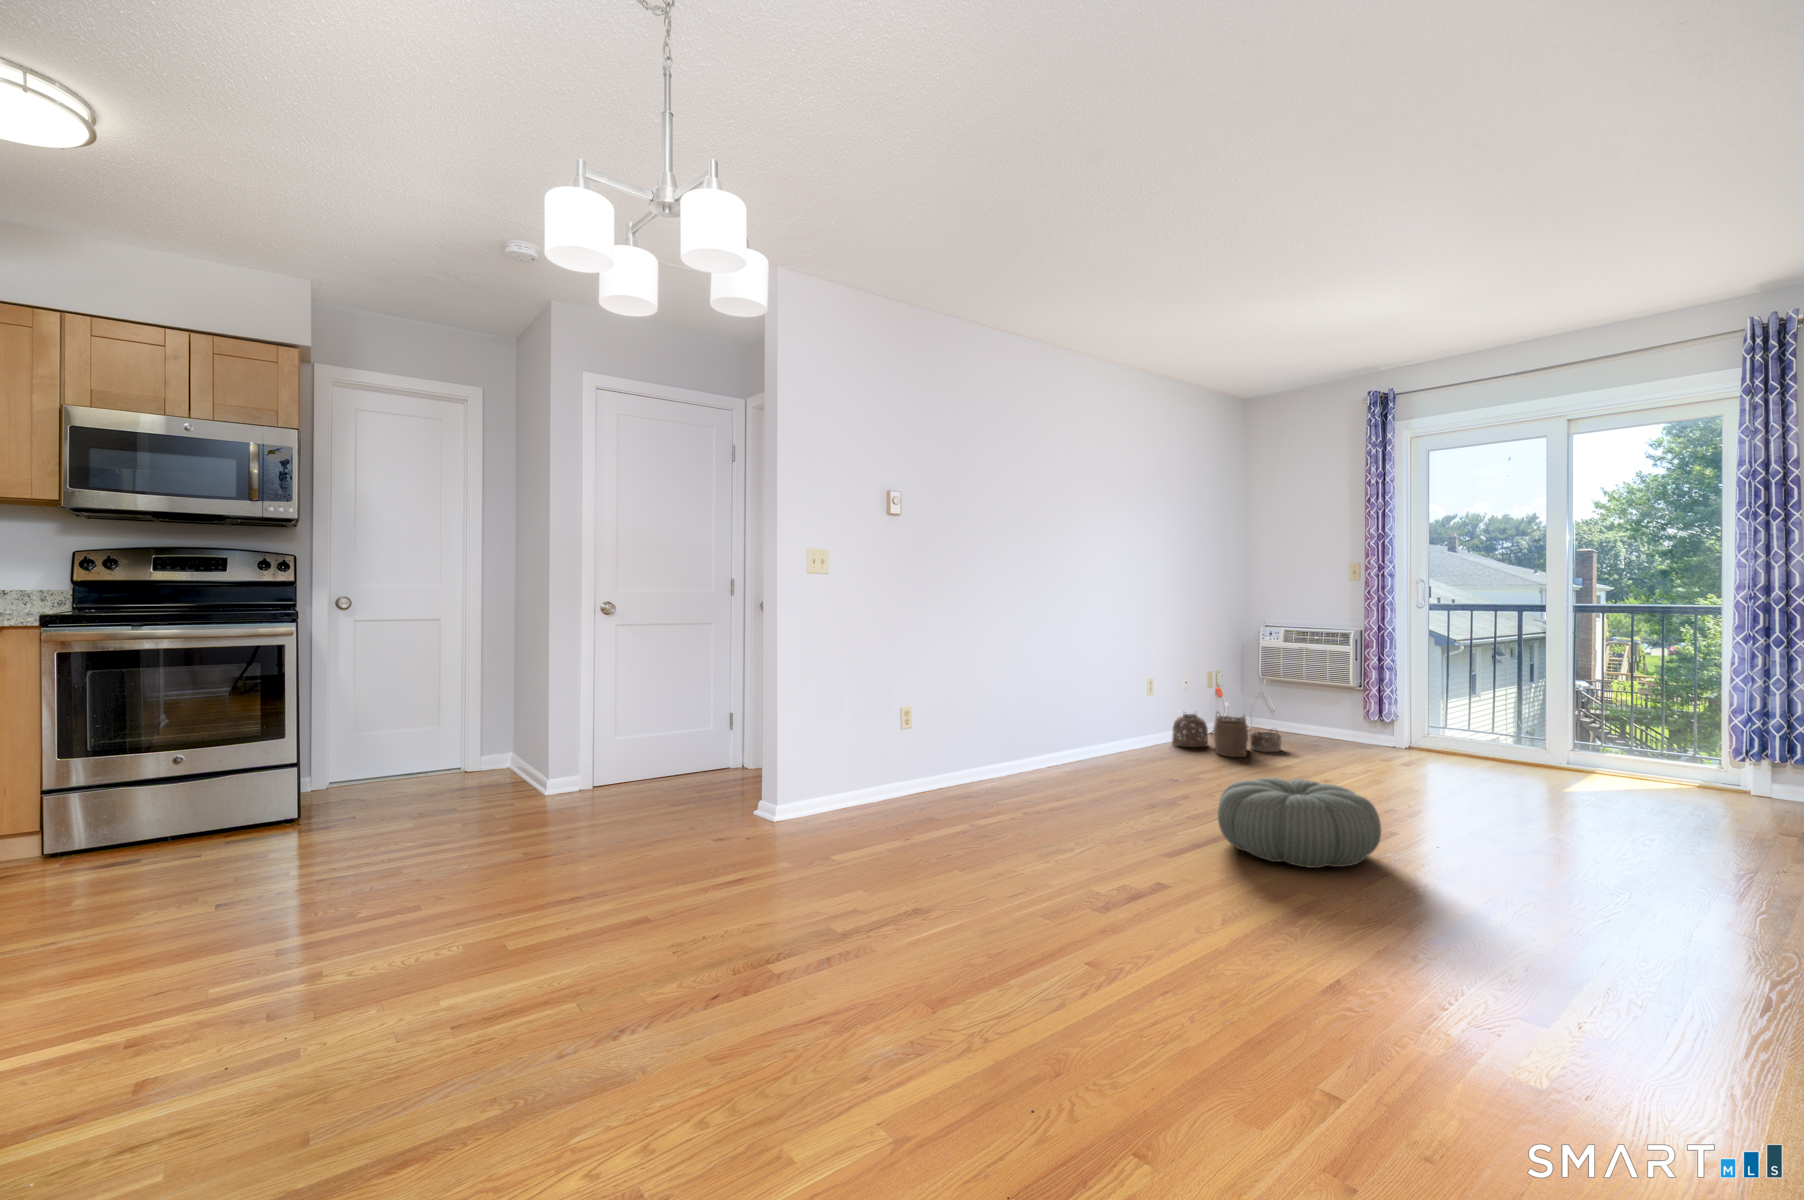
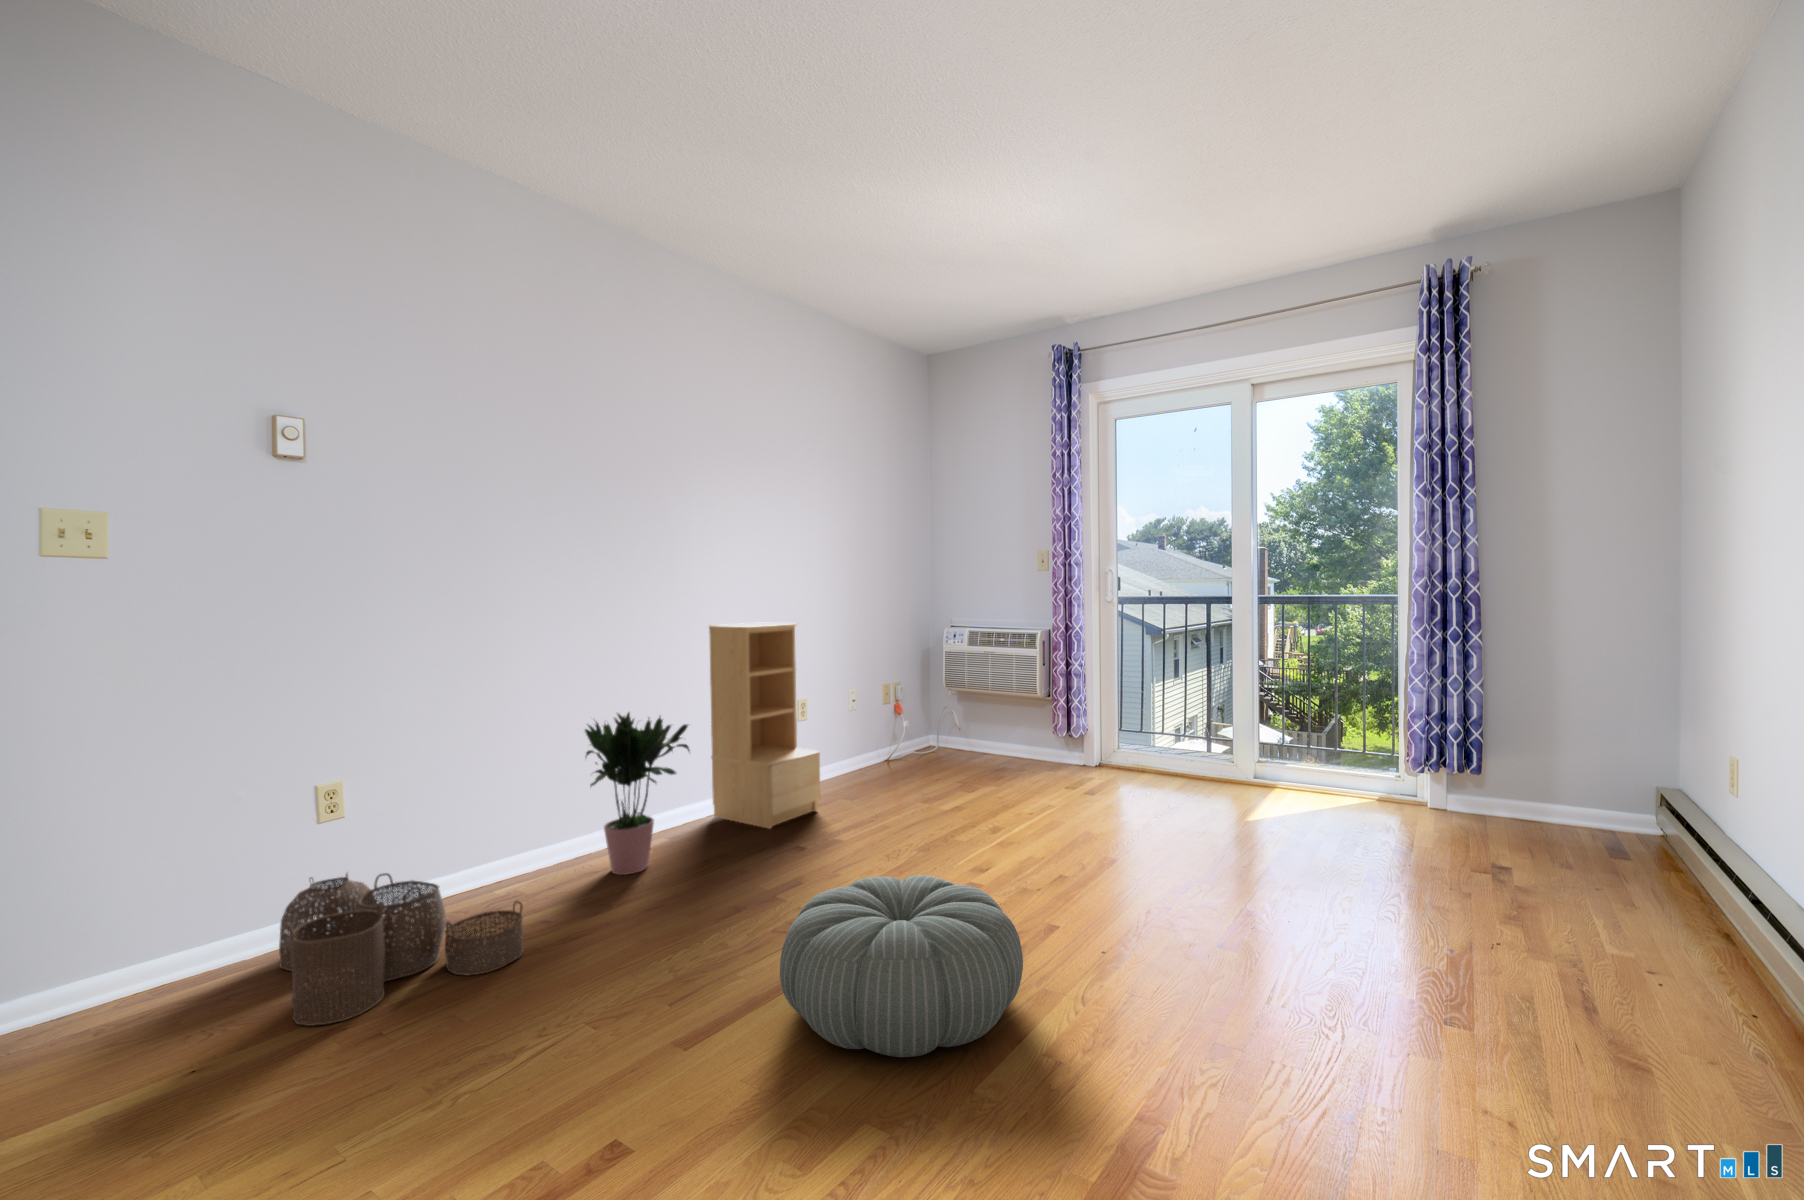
bookshelf: none [1094,619,1176,767] -> present [709,623,821,829]
potted plant: none [1023,674,1104,783] -> present [585,713,690,875]
woven basket: present [1172,712,1281,757] -> present [279,873,524,1026]

